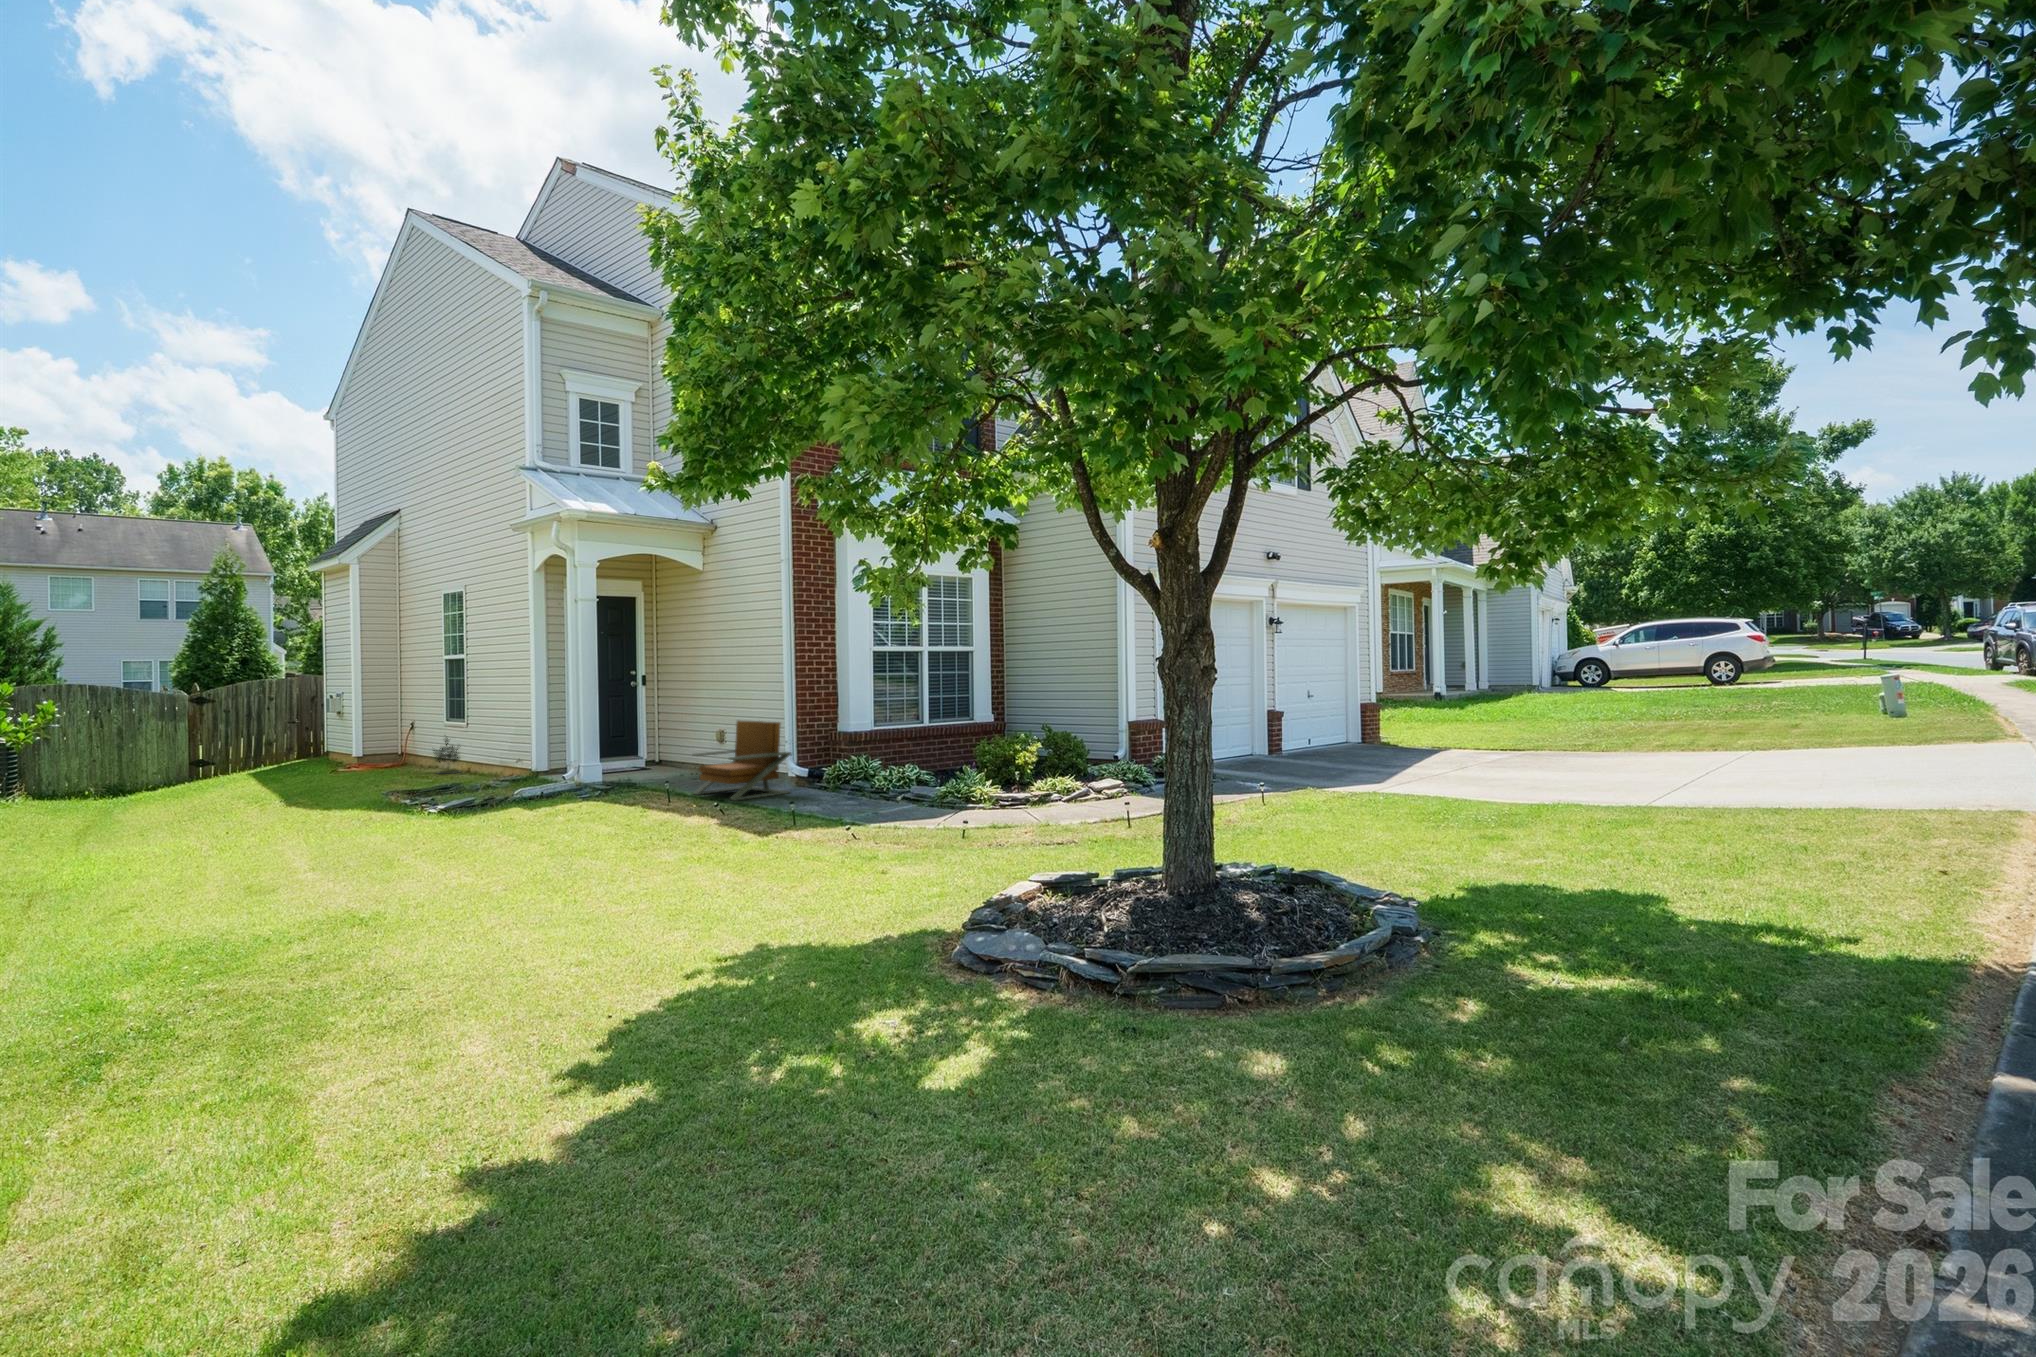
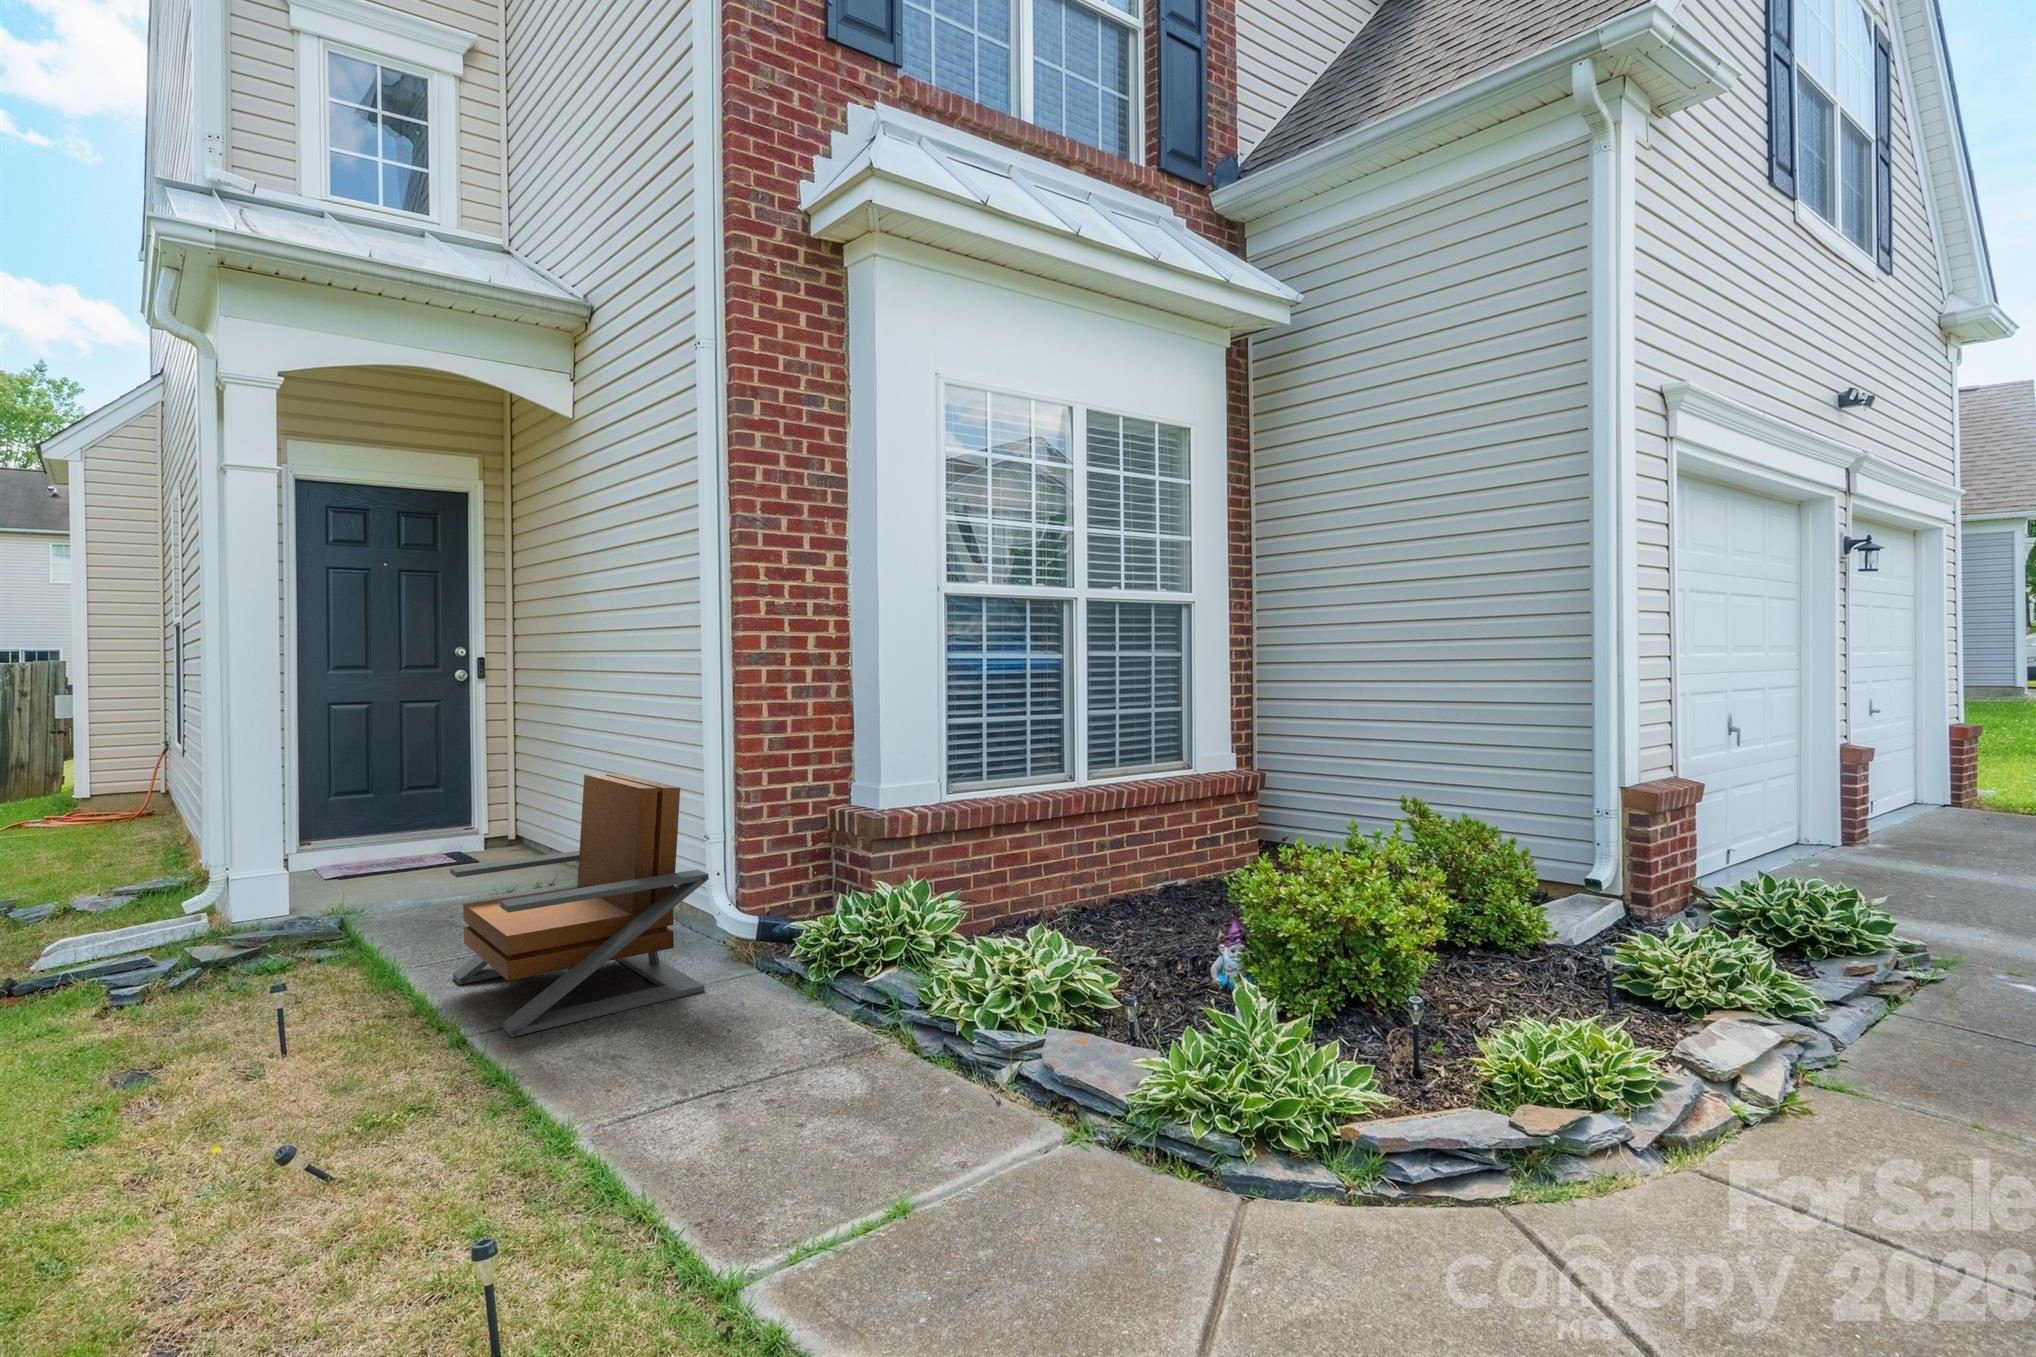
potted tree: present [433,738,460,774] -> none [113,767,182,847]

